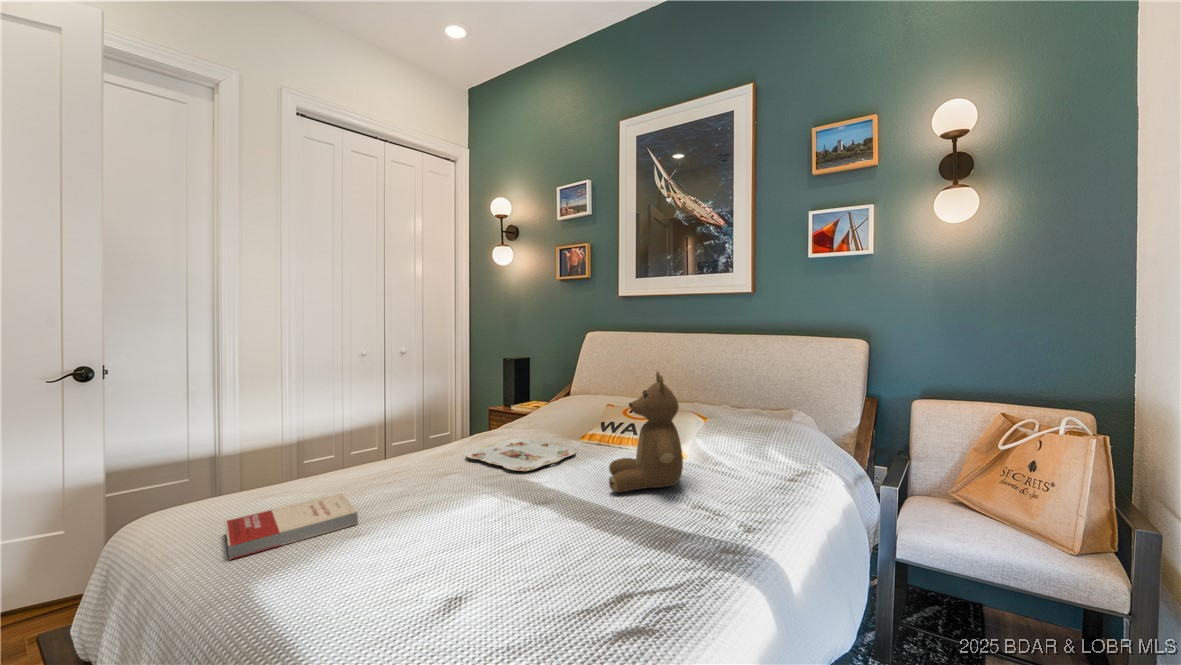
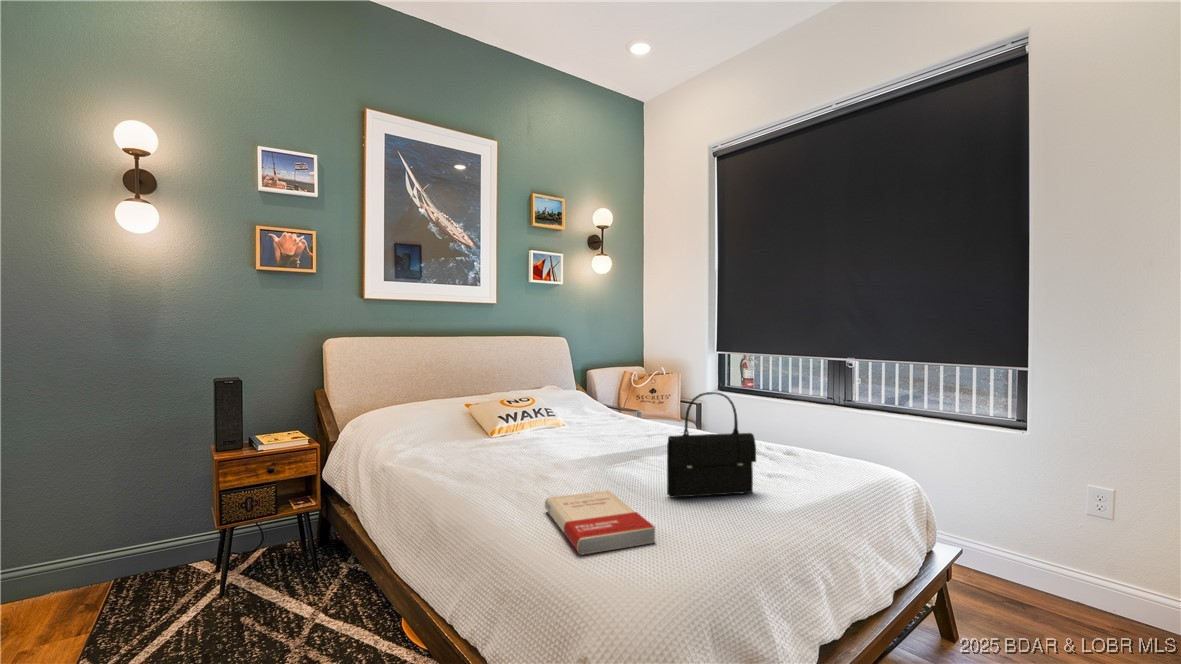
teddy bear: present [609,372,683,492] -> none [587,356,649,441]
handbag: none [346,436,386,606] -> present [667,392,756,497]
serving tray: present [465,438,576,471] -> none [436,439,548,467]

